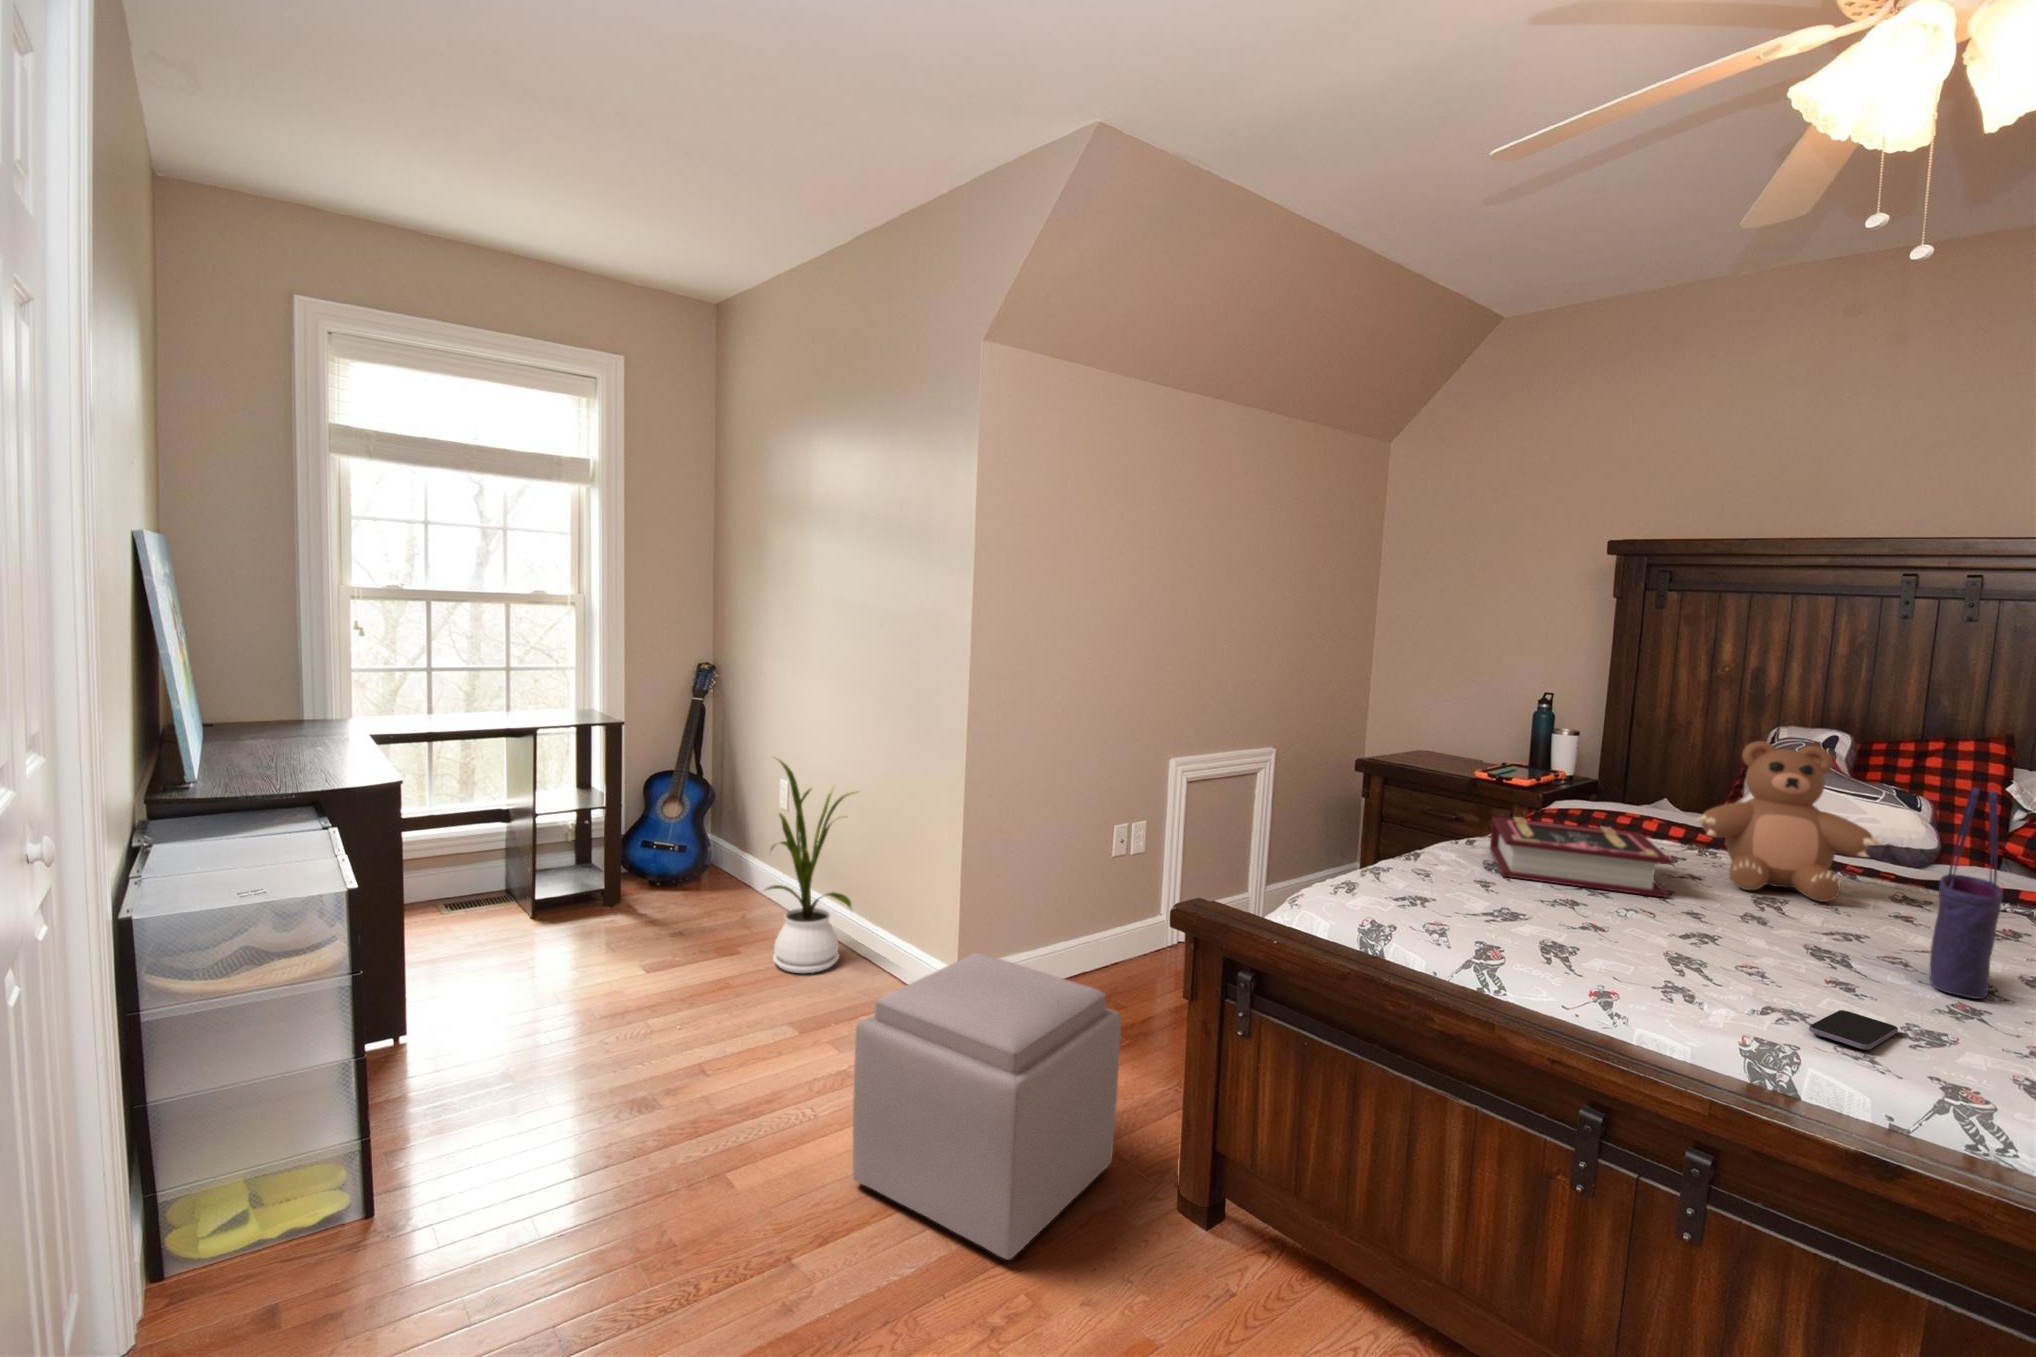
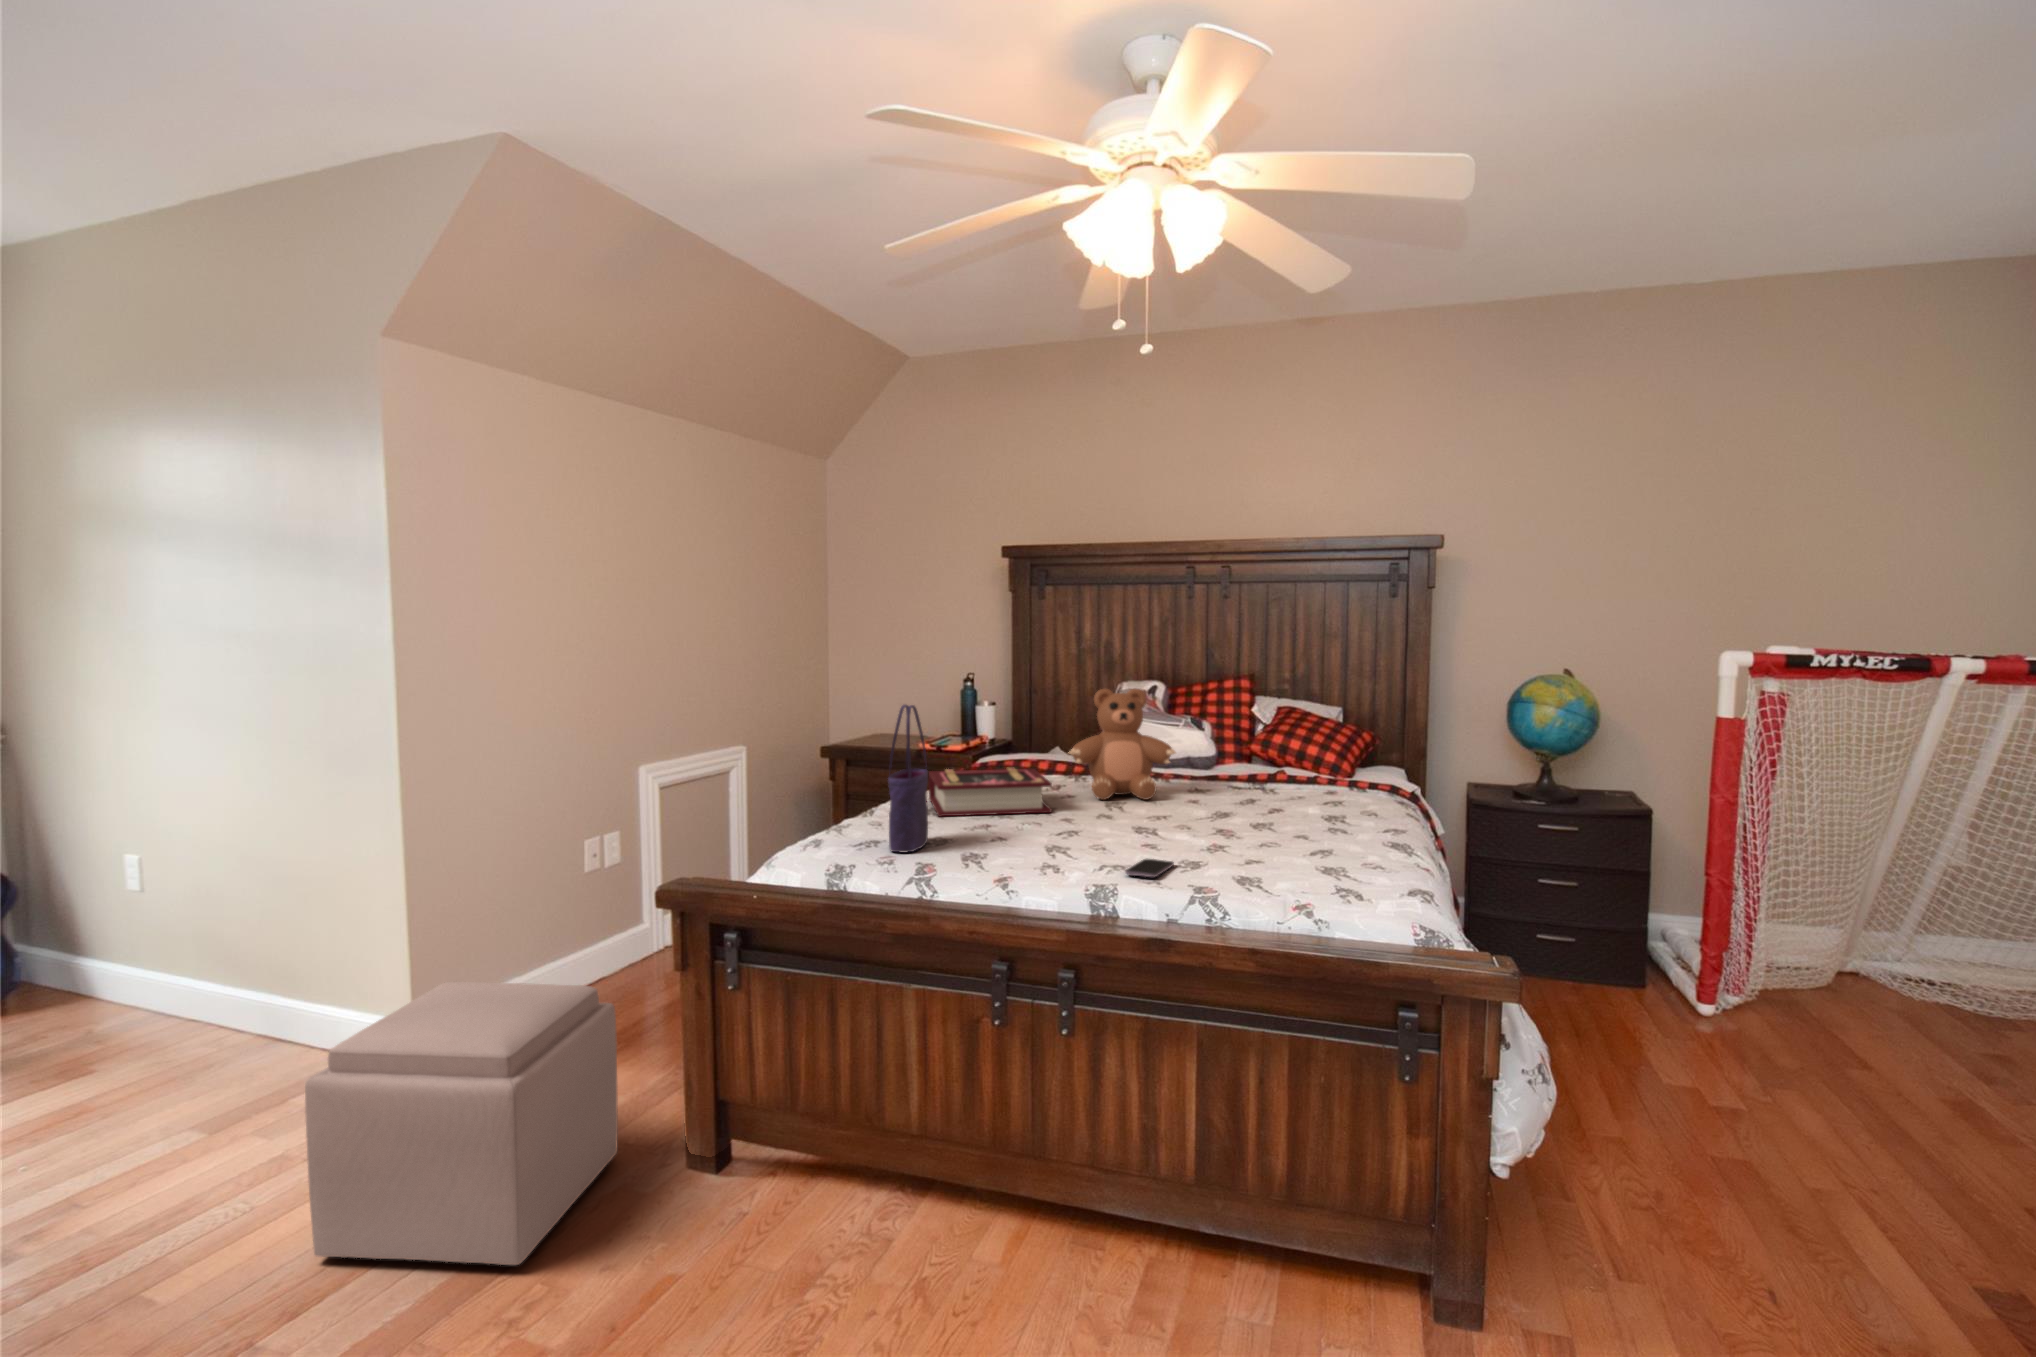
house plant: present [765,759,854,973] -> none [110,821,259,1082]
tote bag: present [1930,788,2003,999] -> present [888,705,928,852]

